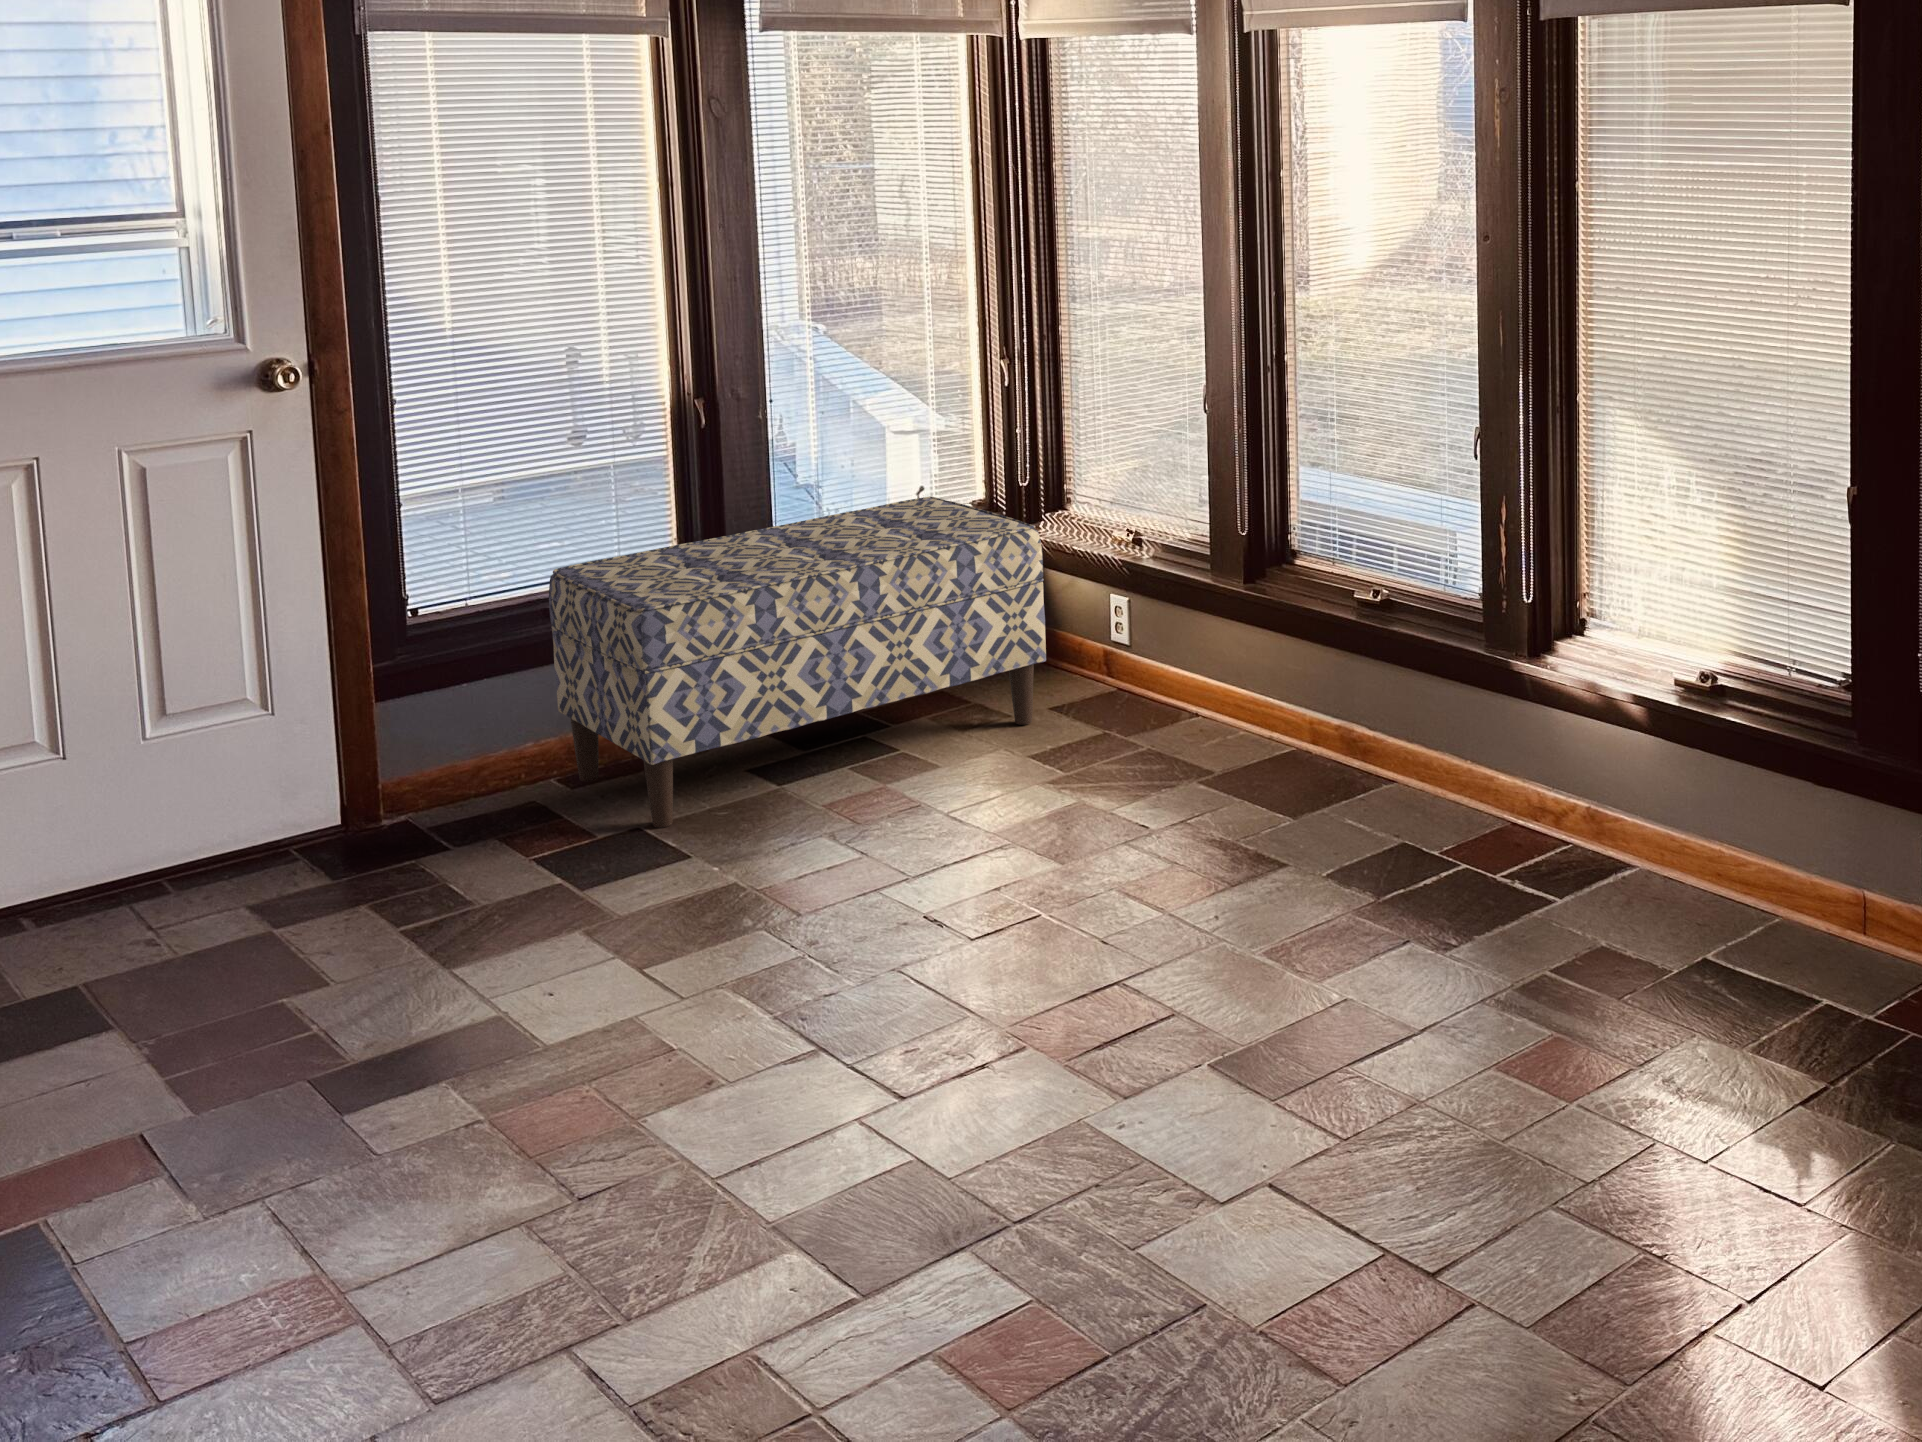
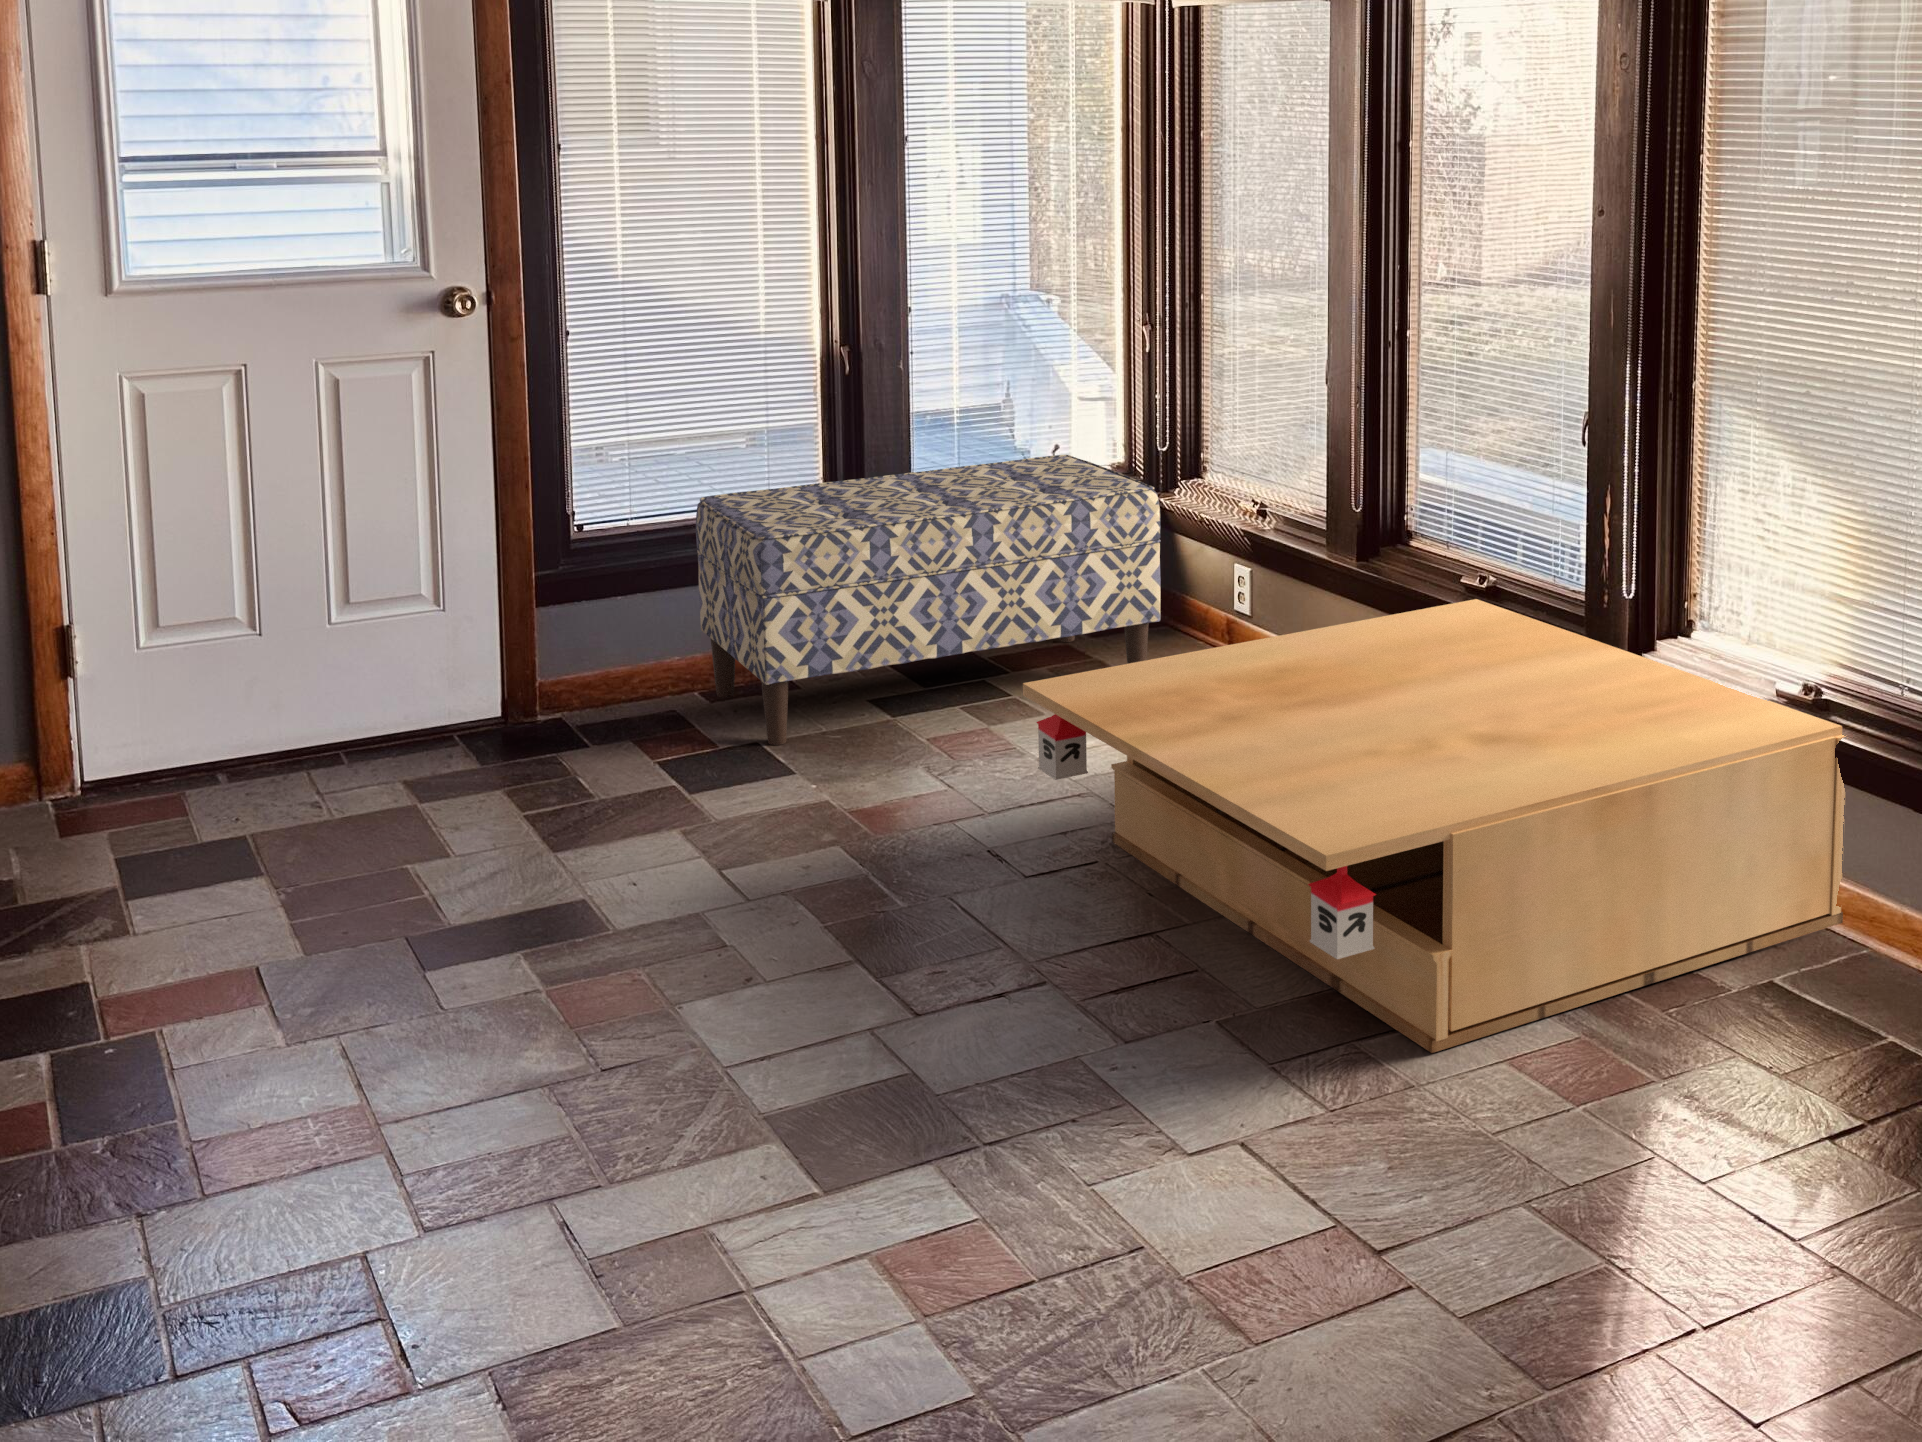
coffee table: none [959,617,1754,1070] -> present [1023,599,1846,1053]

